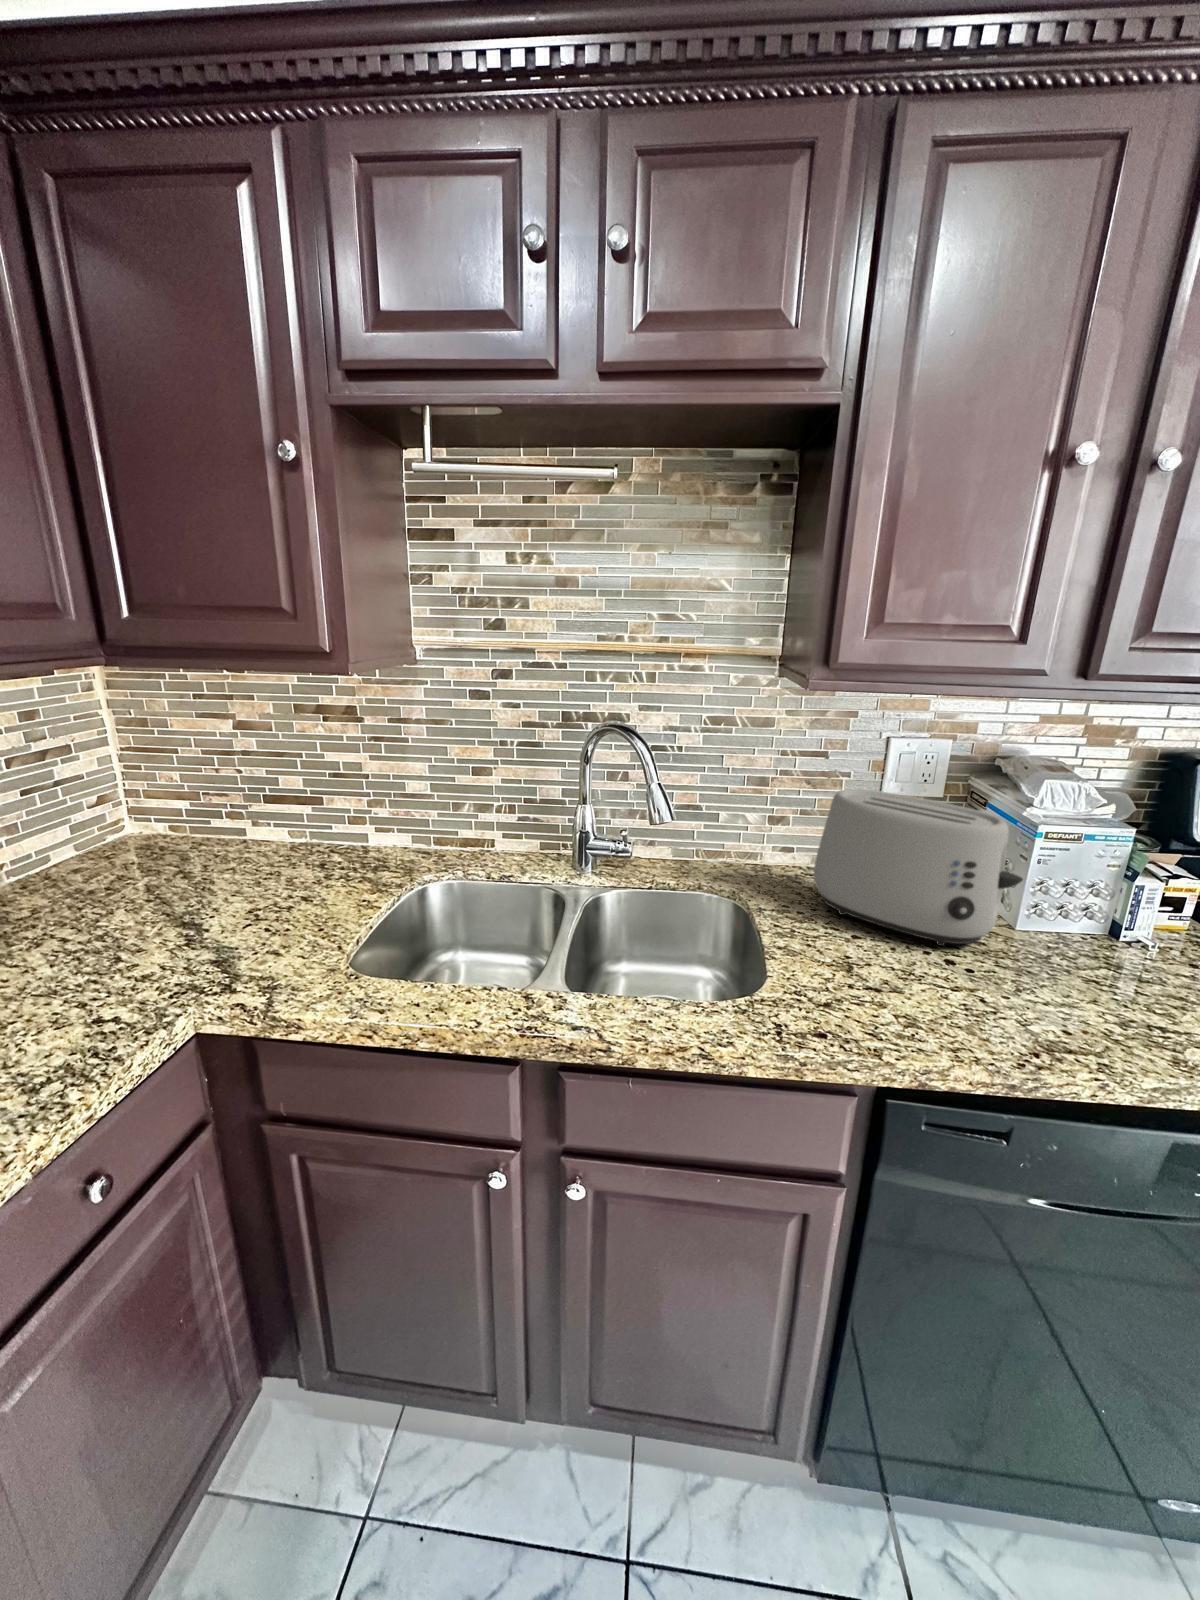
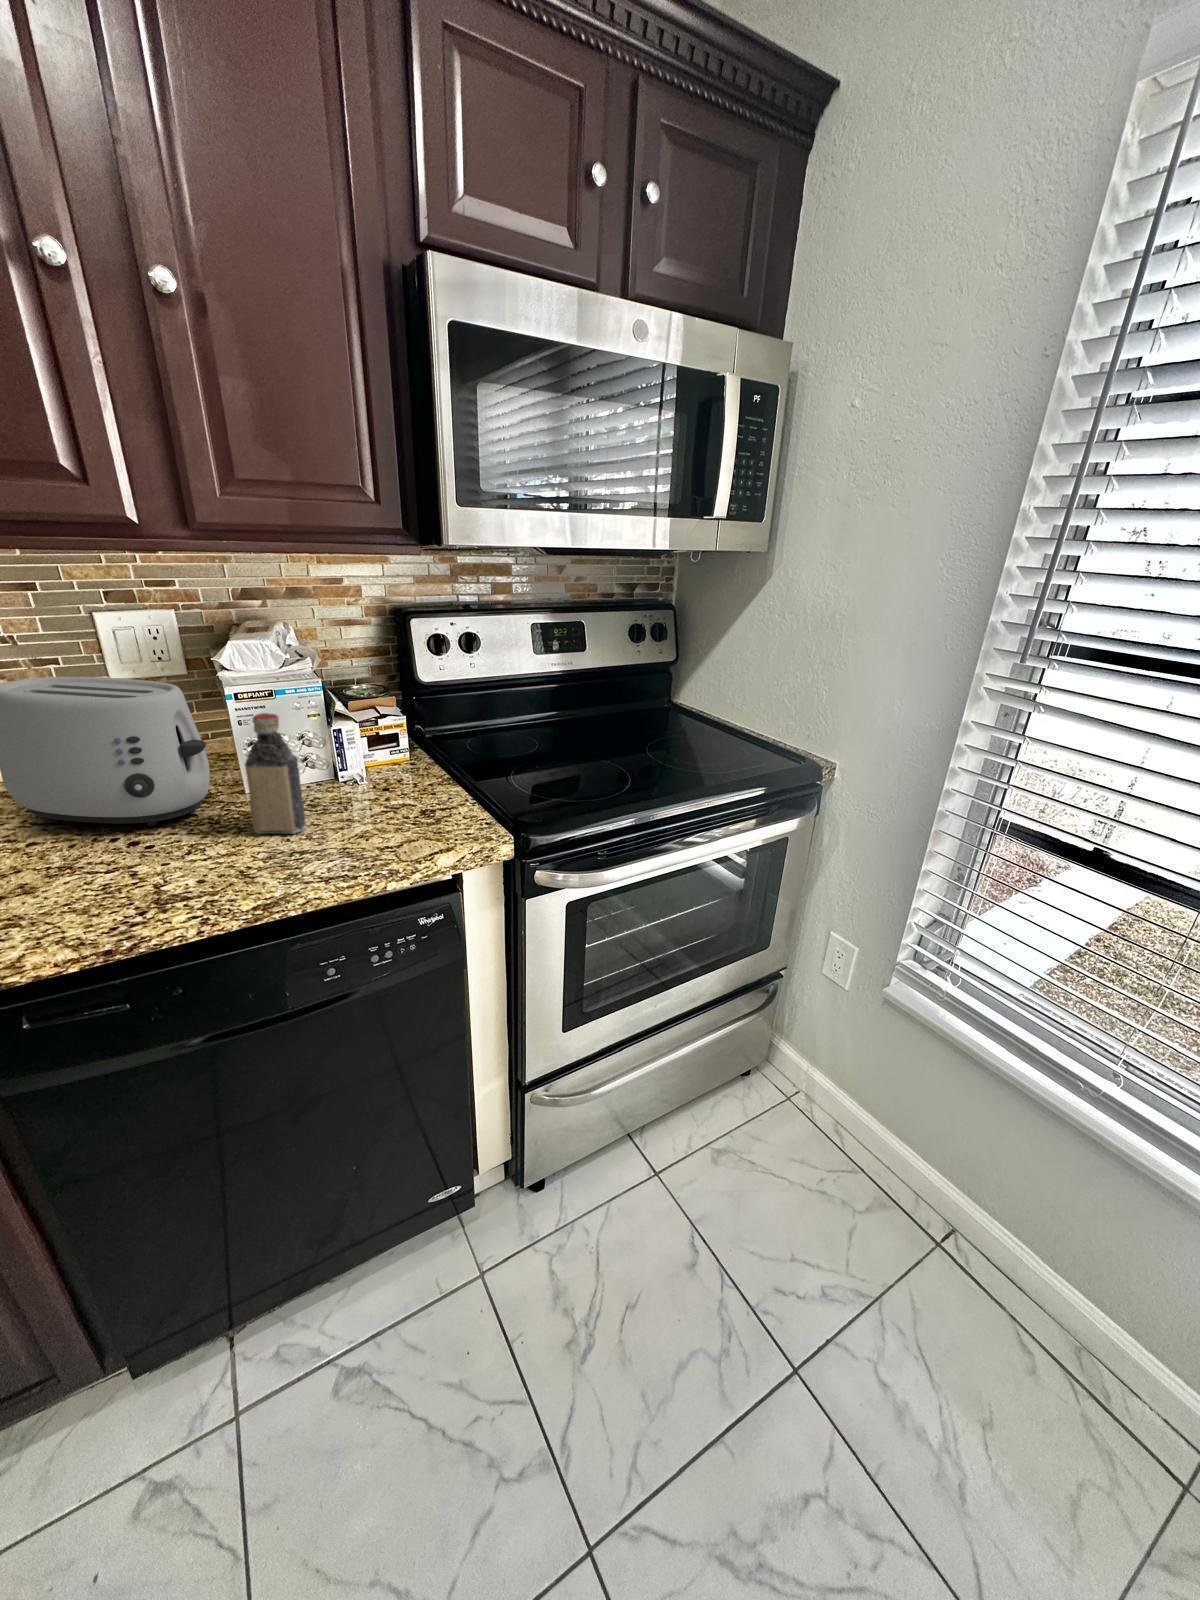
bottle: none [1059,863,1142,998] -> present [245,713,306,834]

